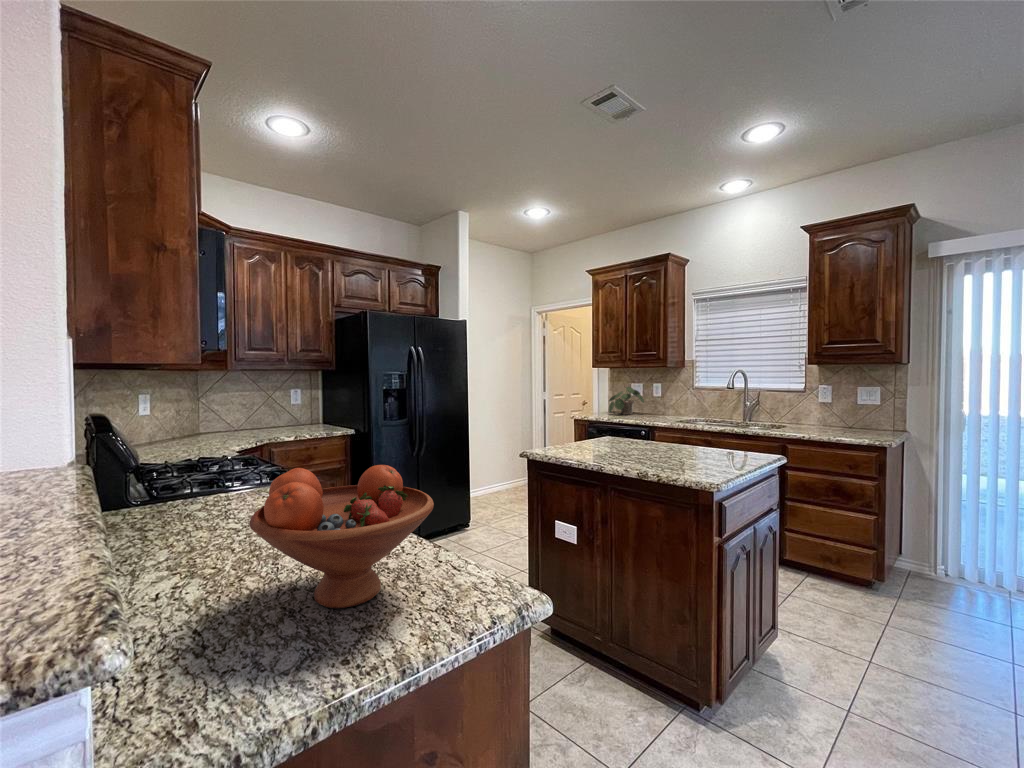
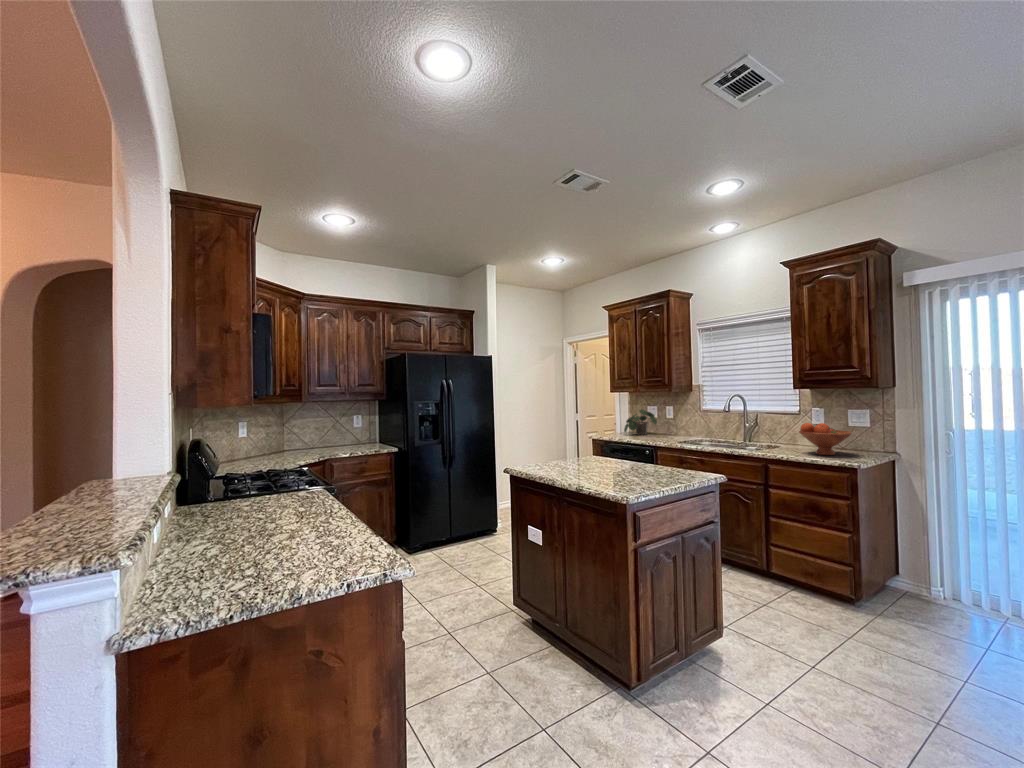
fruit bowl: present [249,465,434,608] -> present [799,423,851,455]

